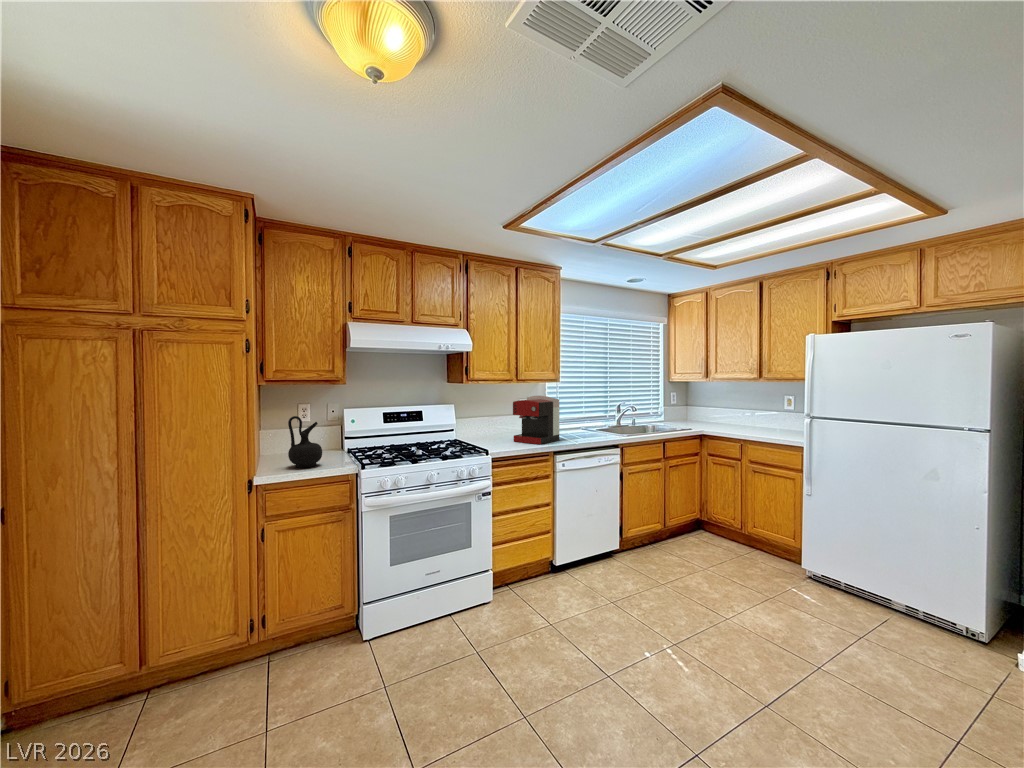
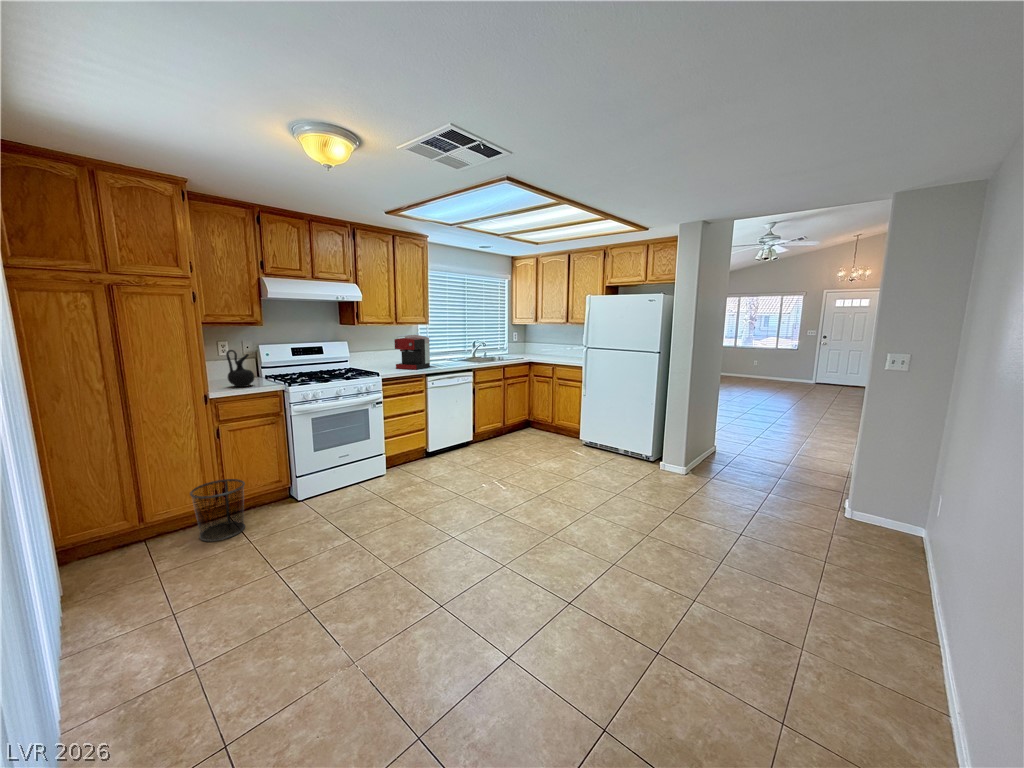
waste bin: none [202,606,282,717] -> present [190,479,245,541]

